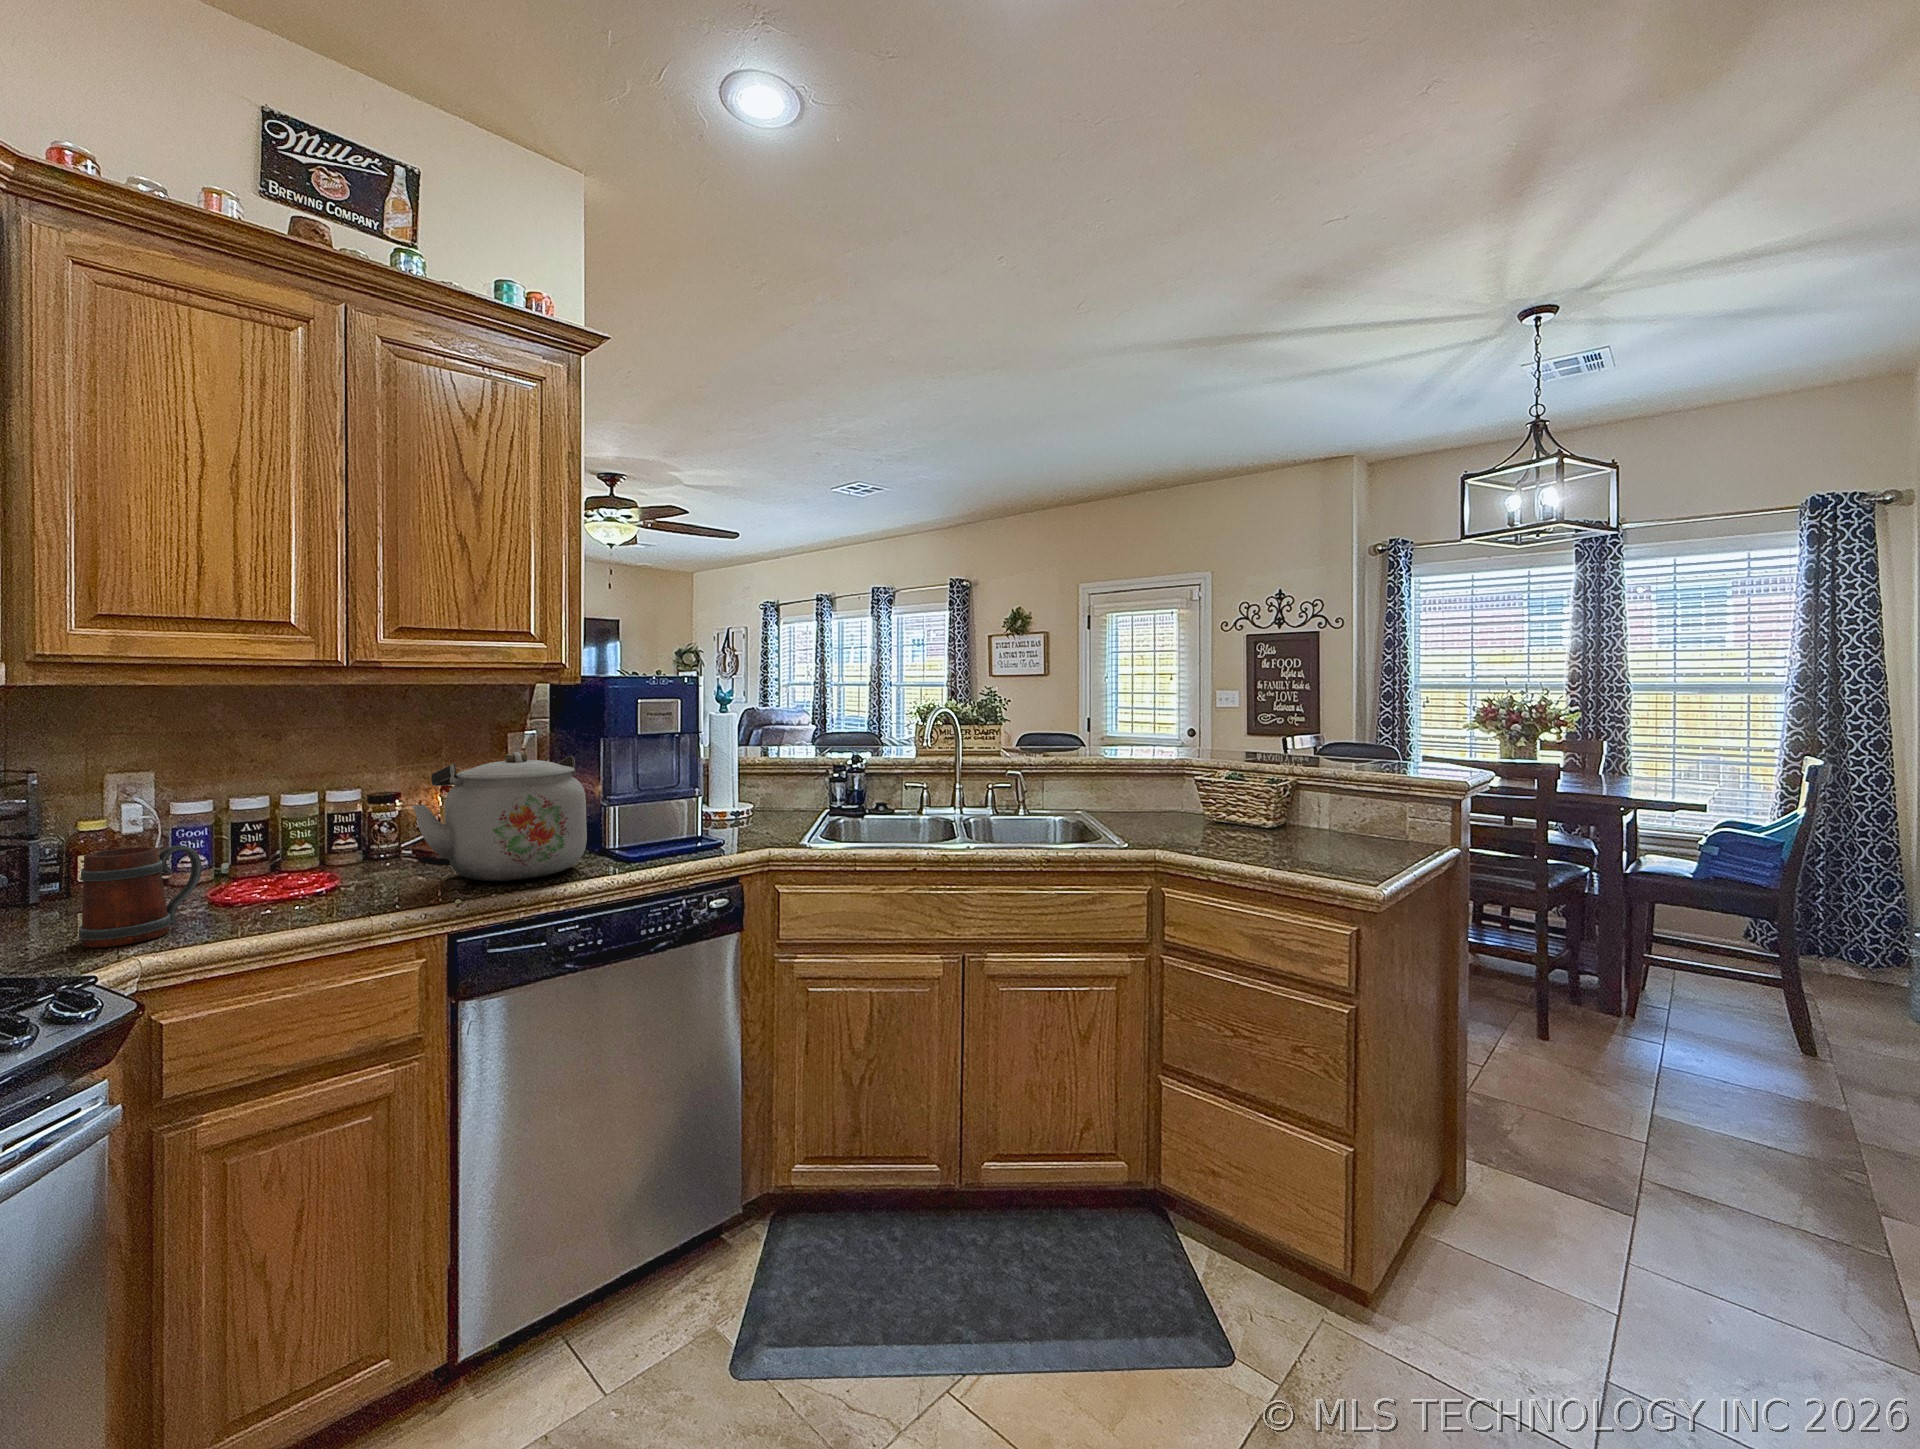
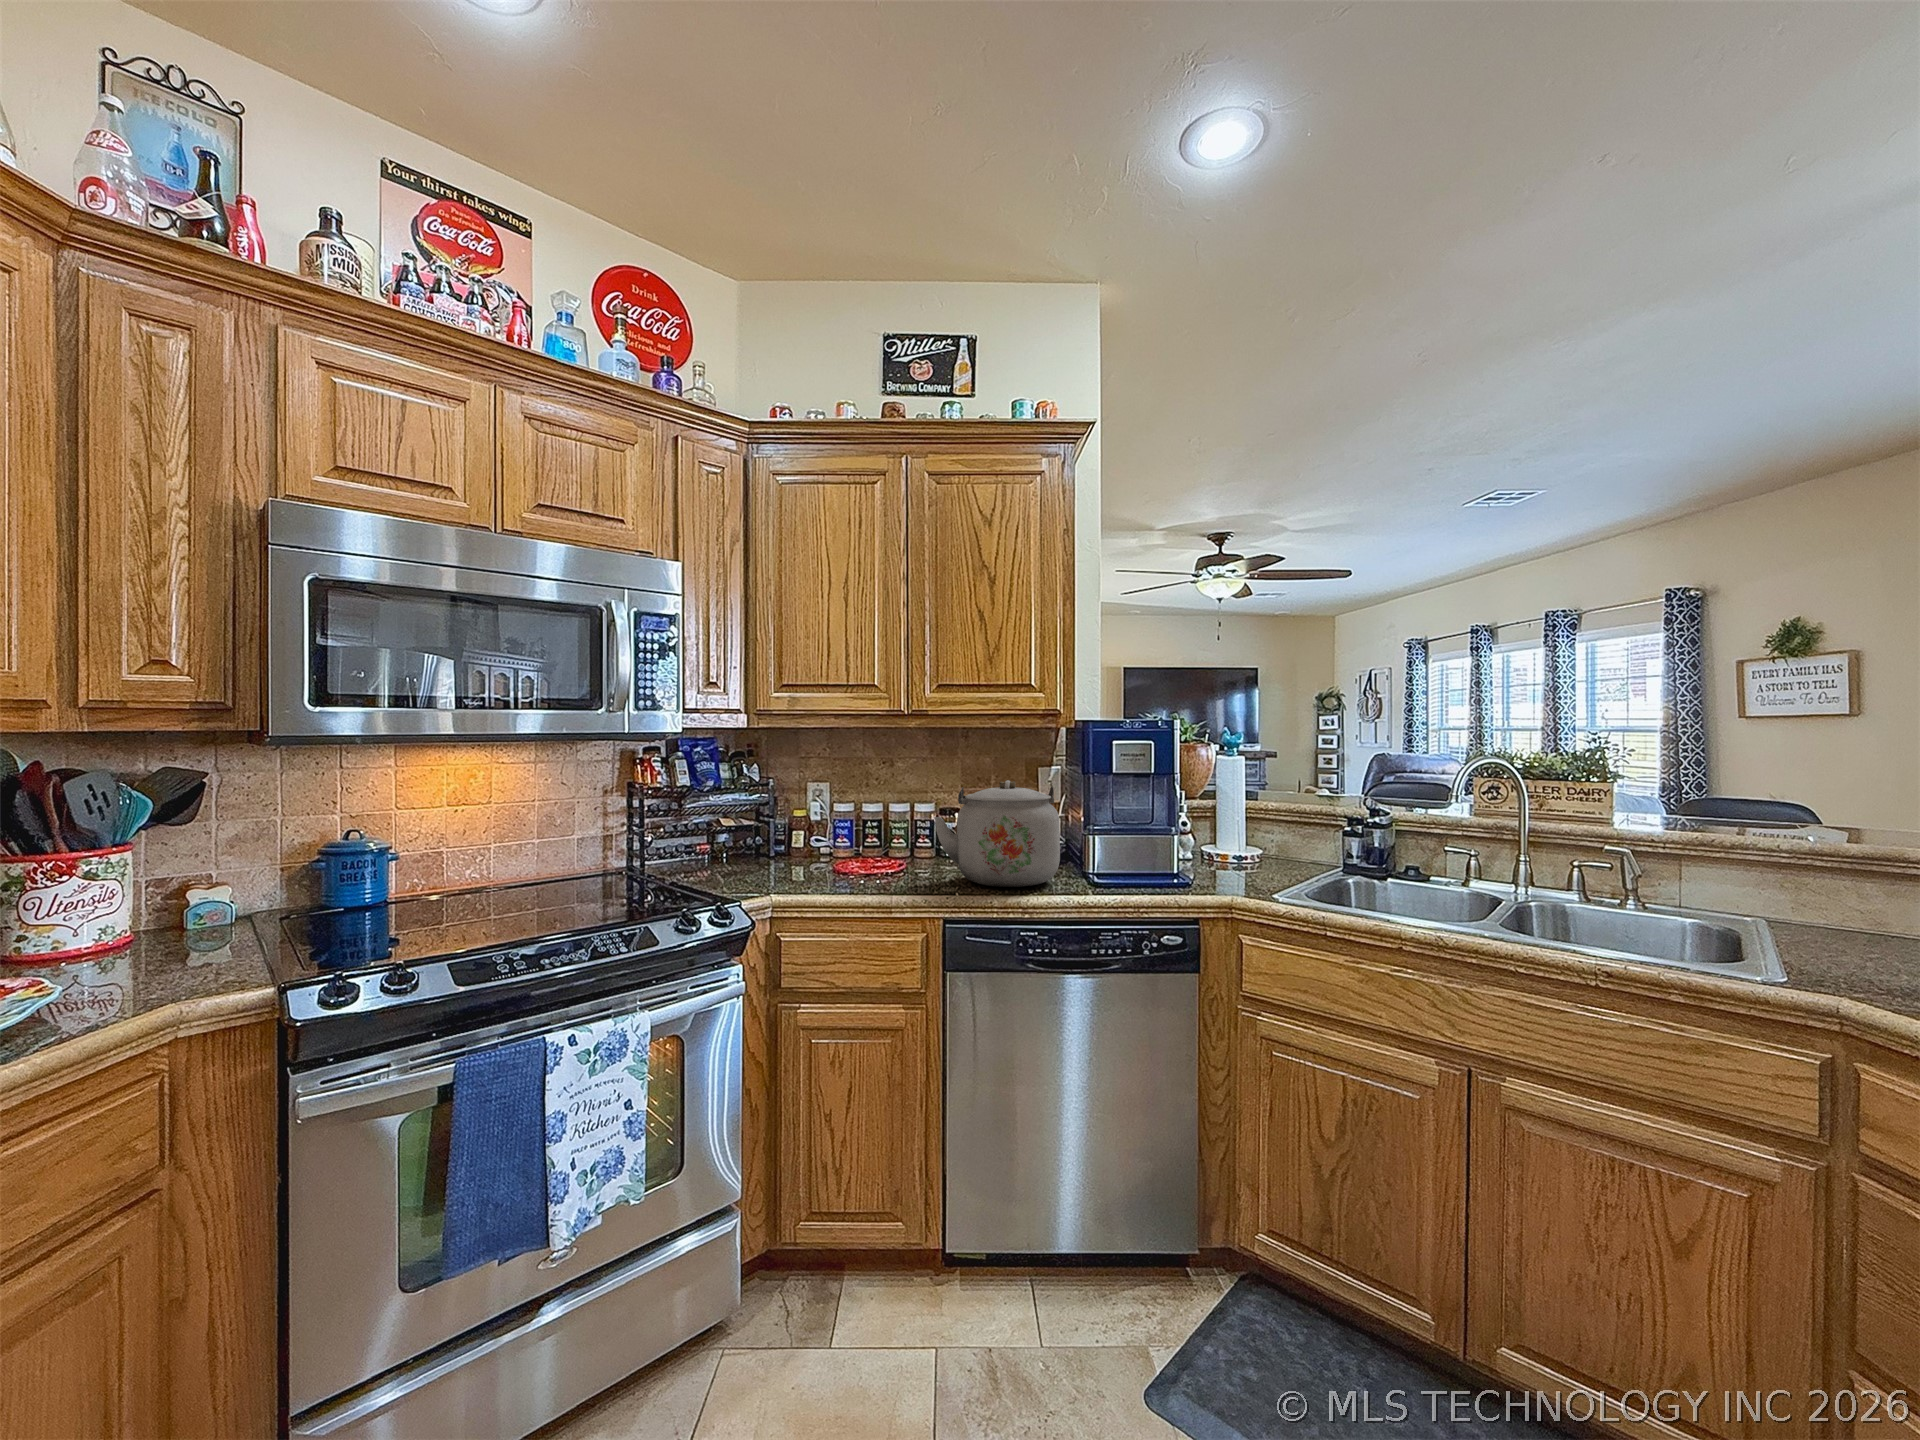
mug: present [79,846,202,948] -> none [756,827,815,888]

